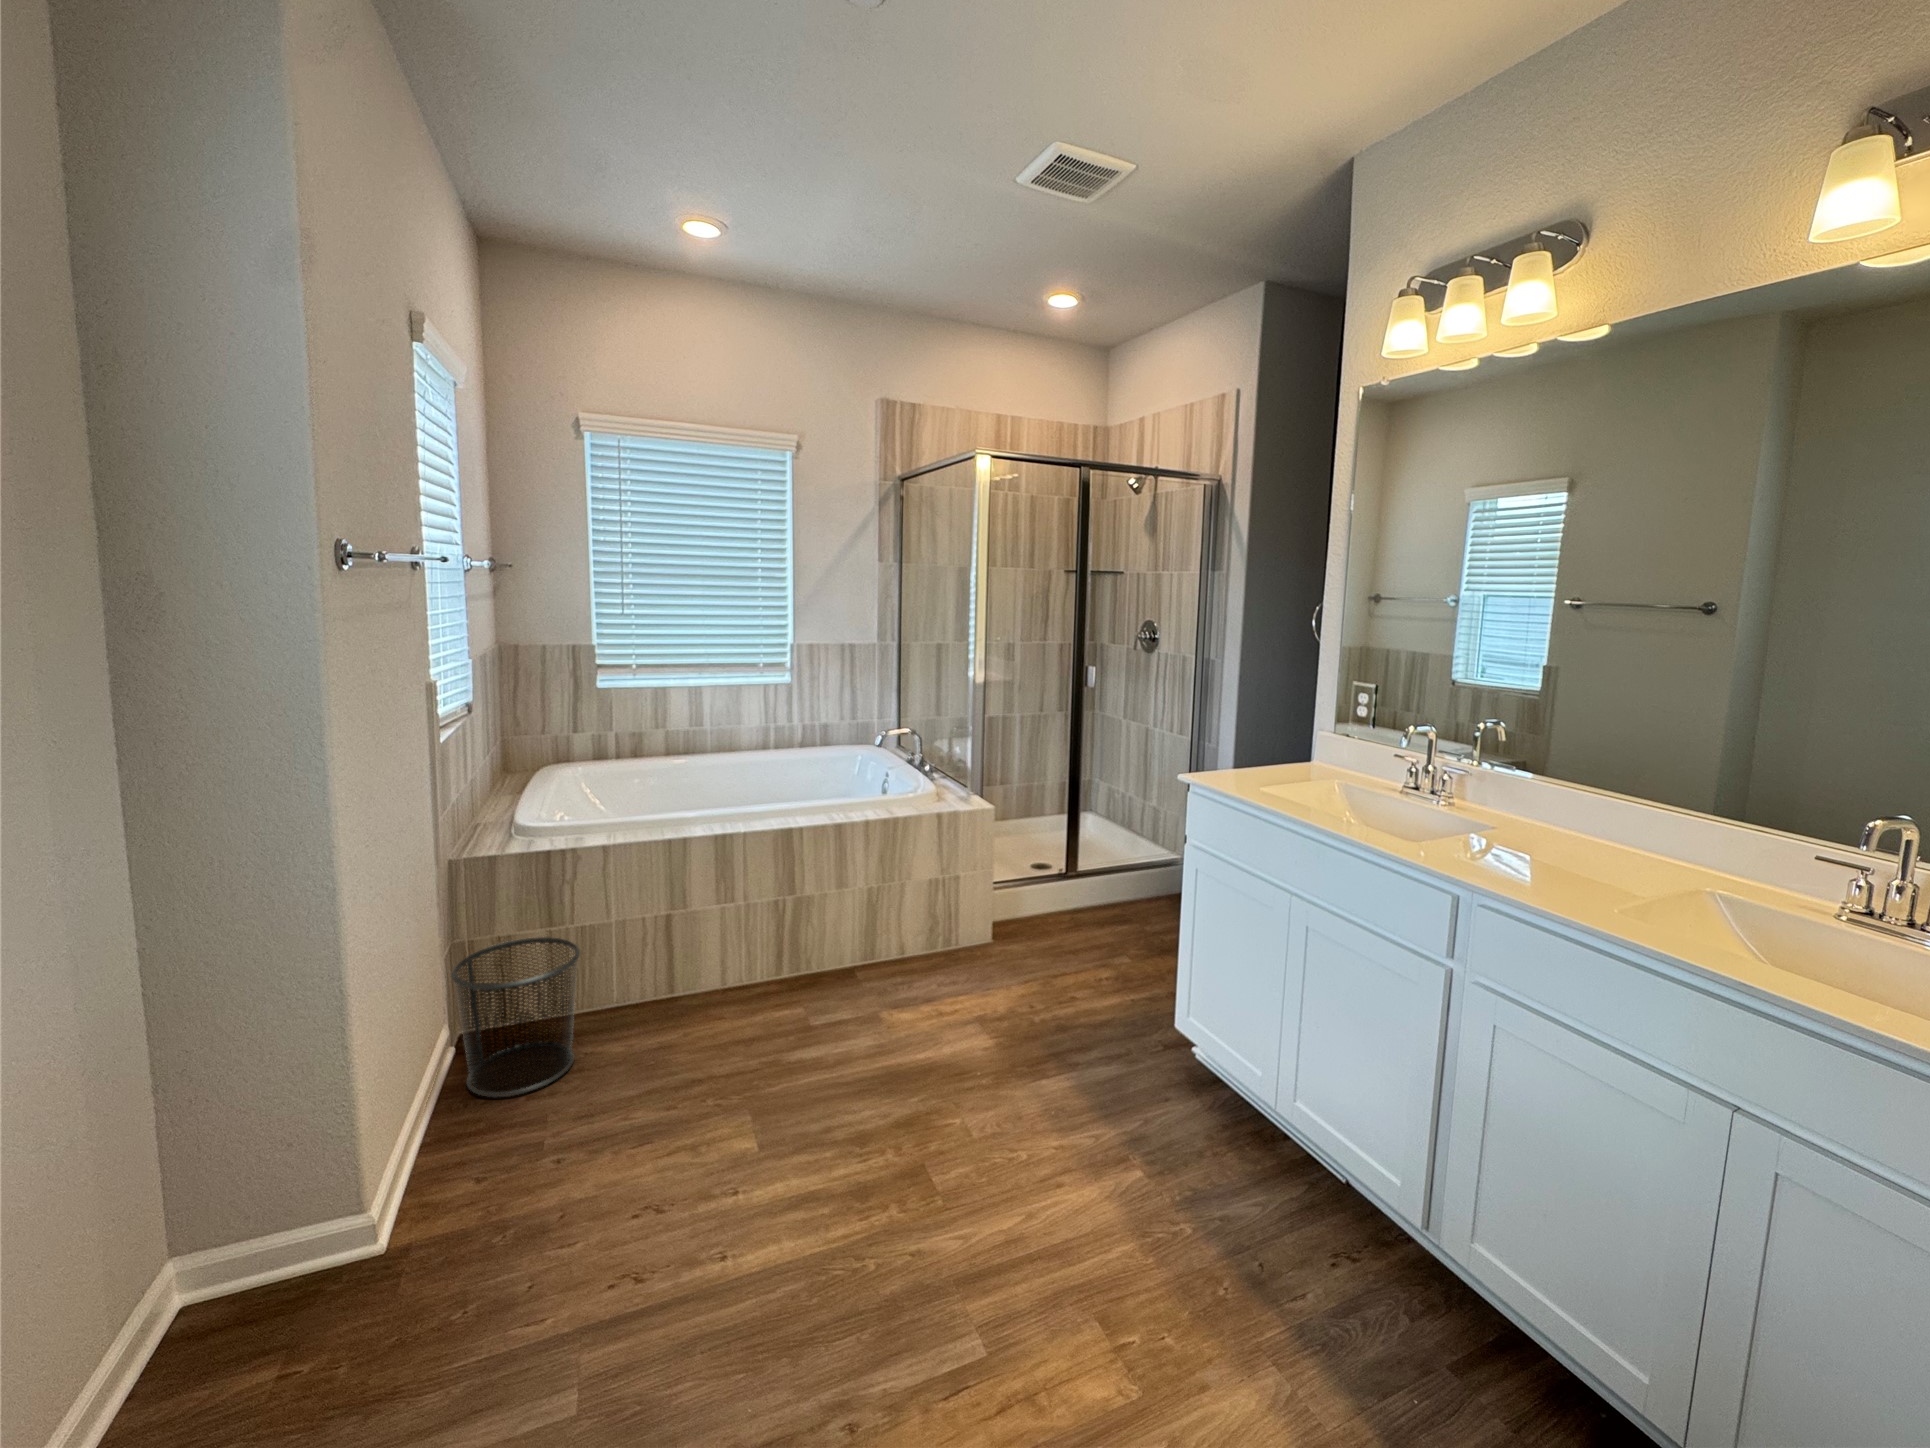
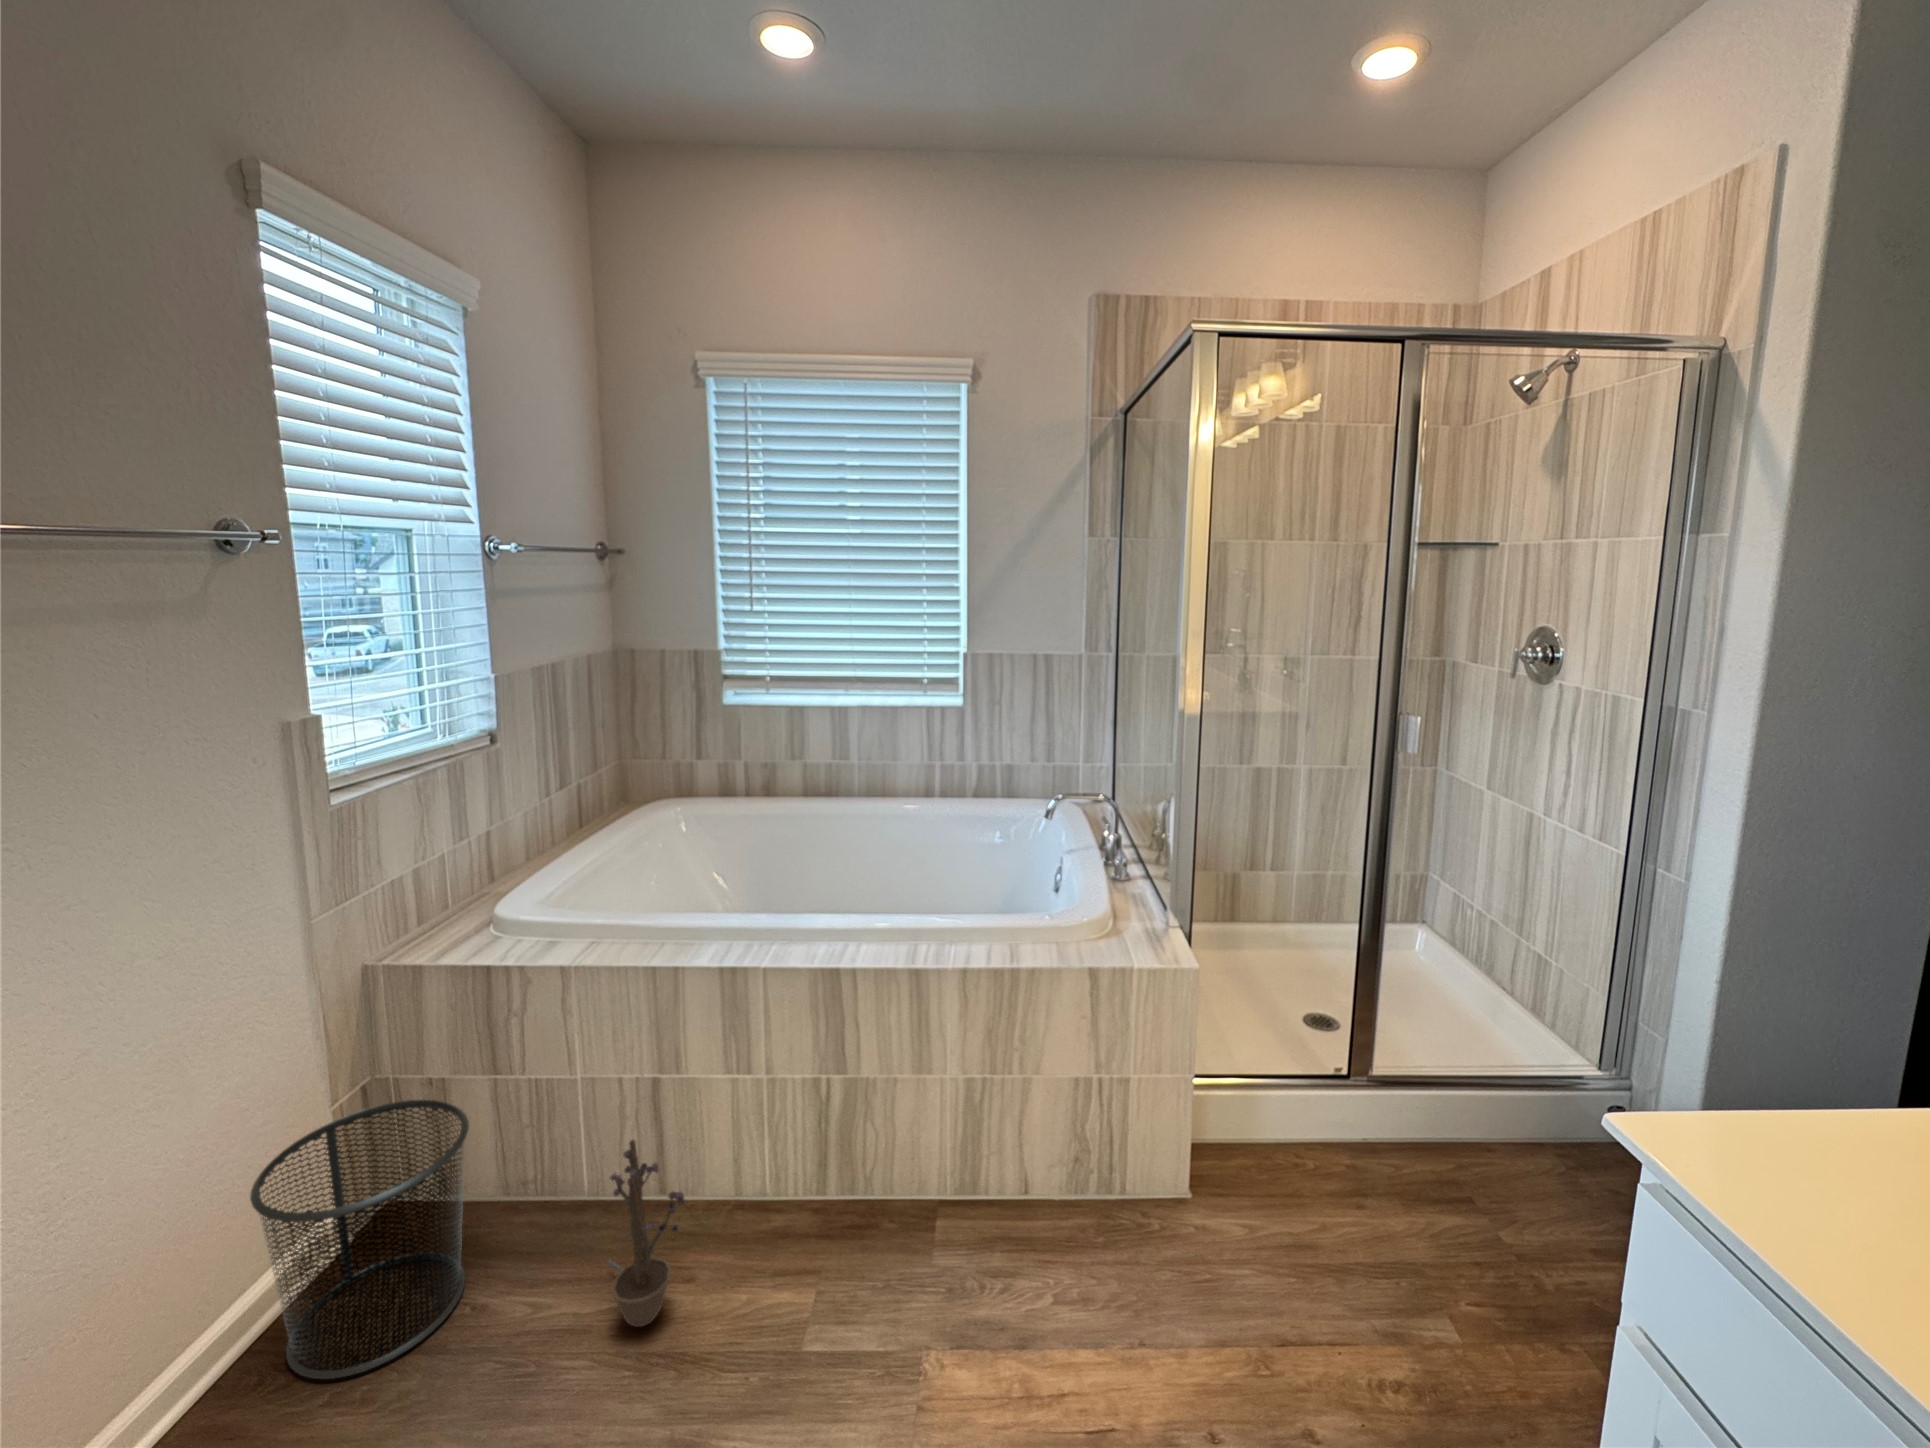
decorative plant: none [665,925,741,1039] -> present [608,1140,684,1327]

